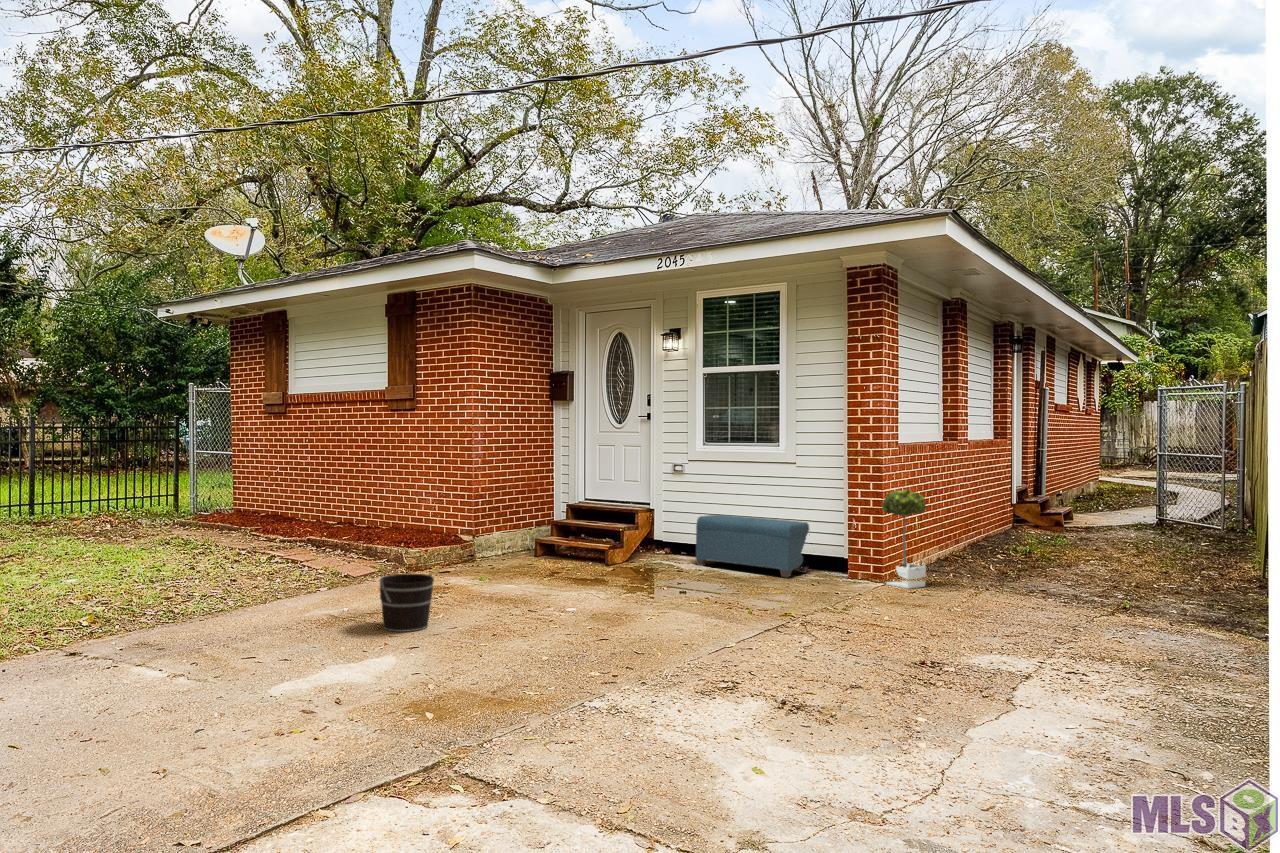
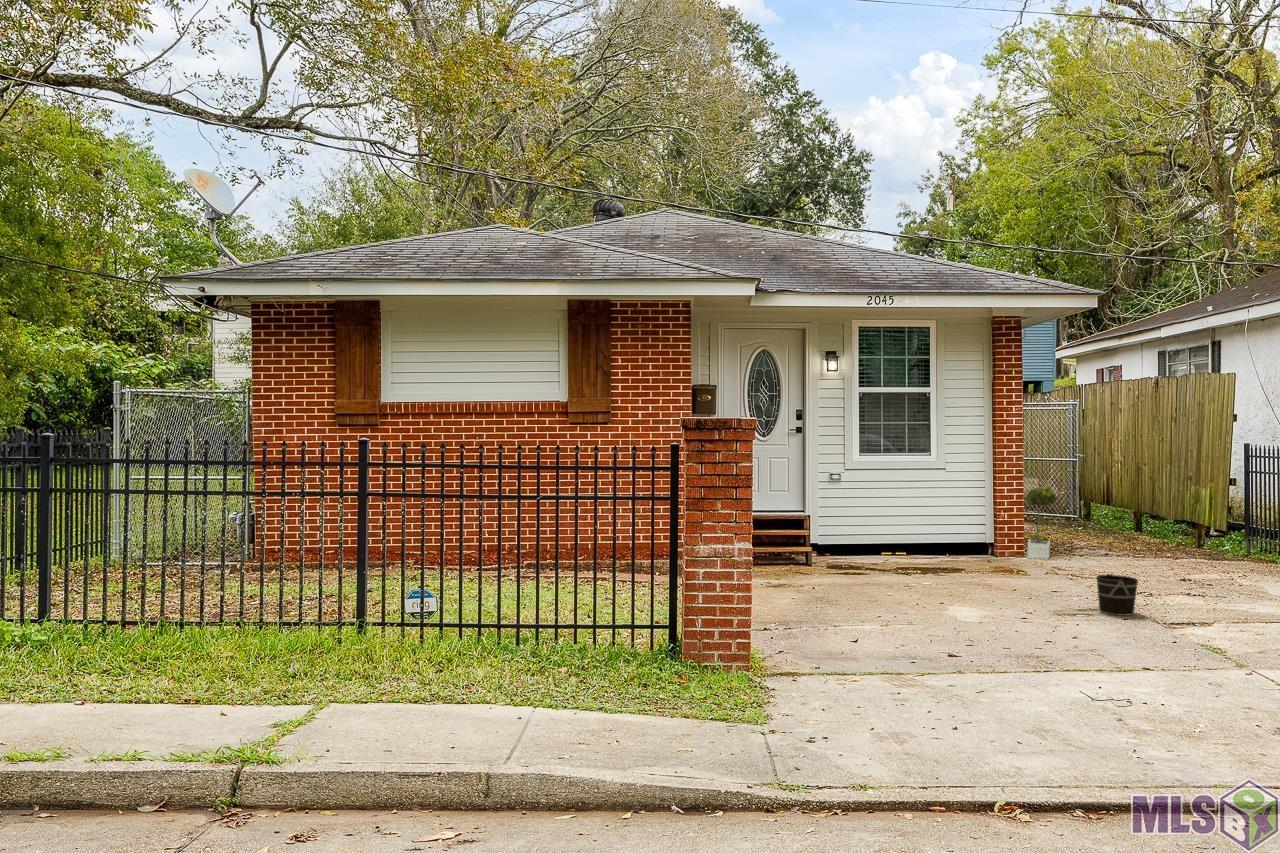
bench: present [696,515,809,577] -> none [880,515,975,561]
bucket: present [379,574,434,632] -> present [1096,574,1138,616]

